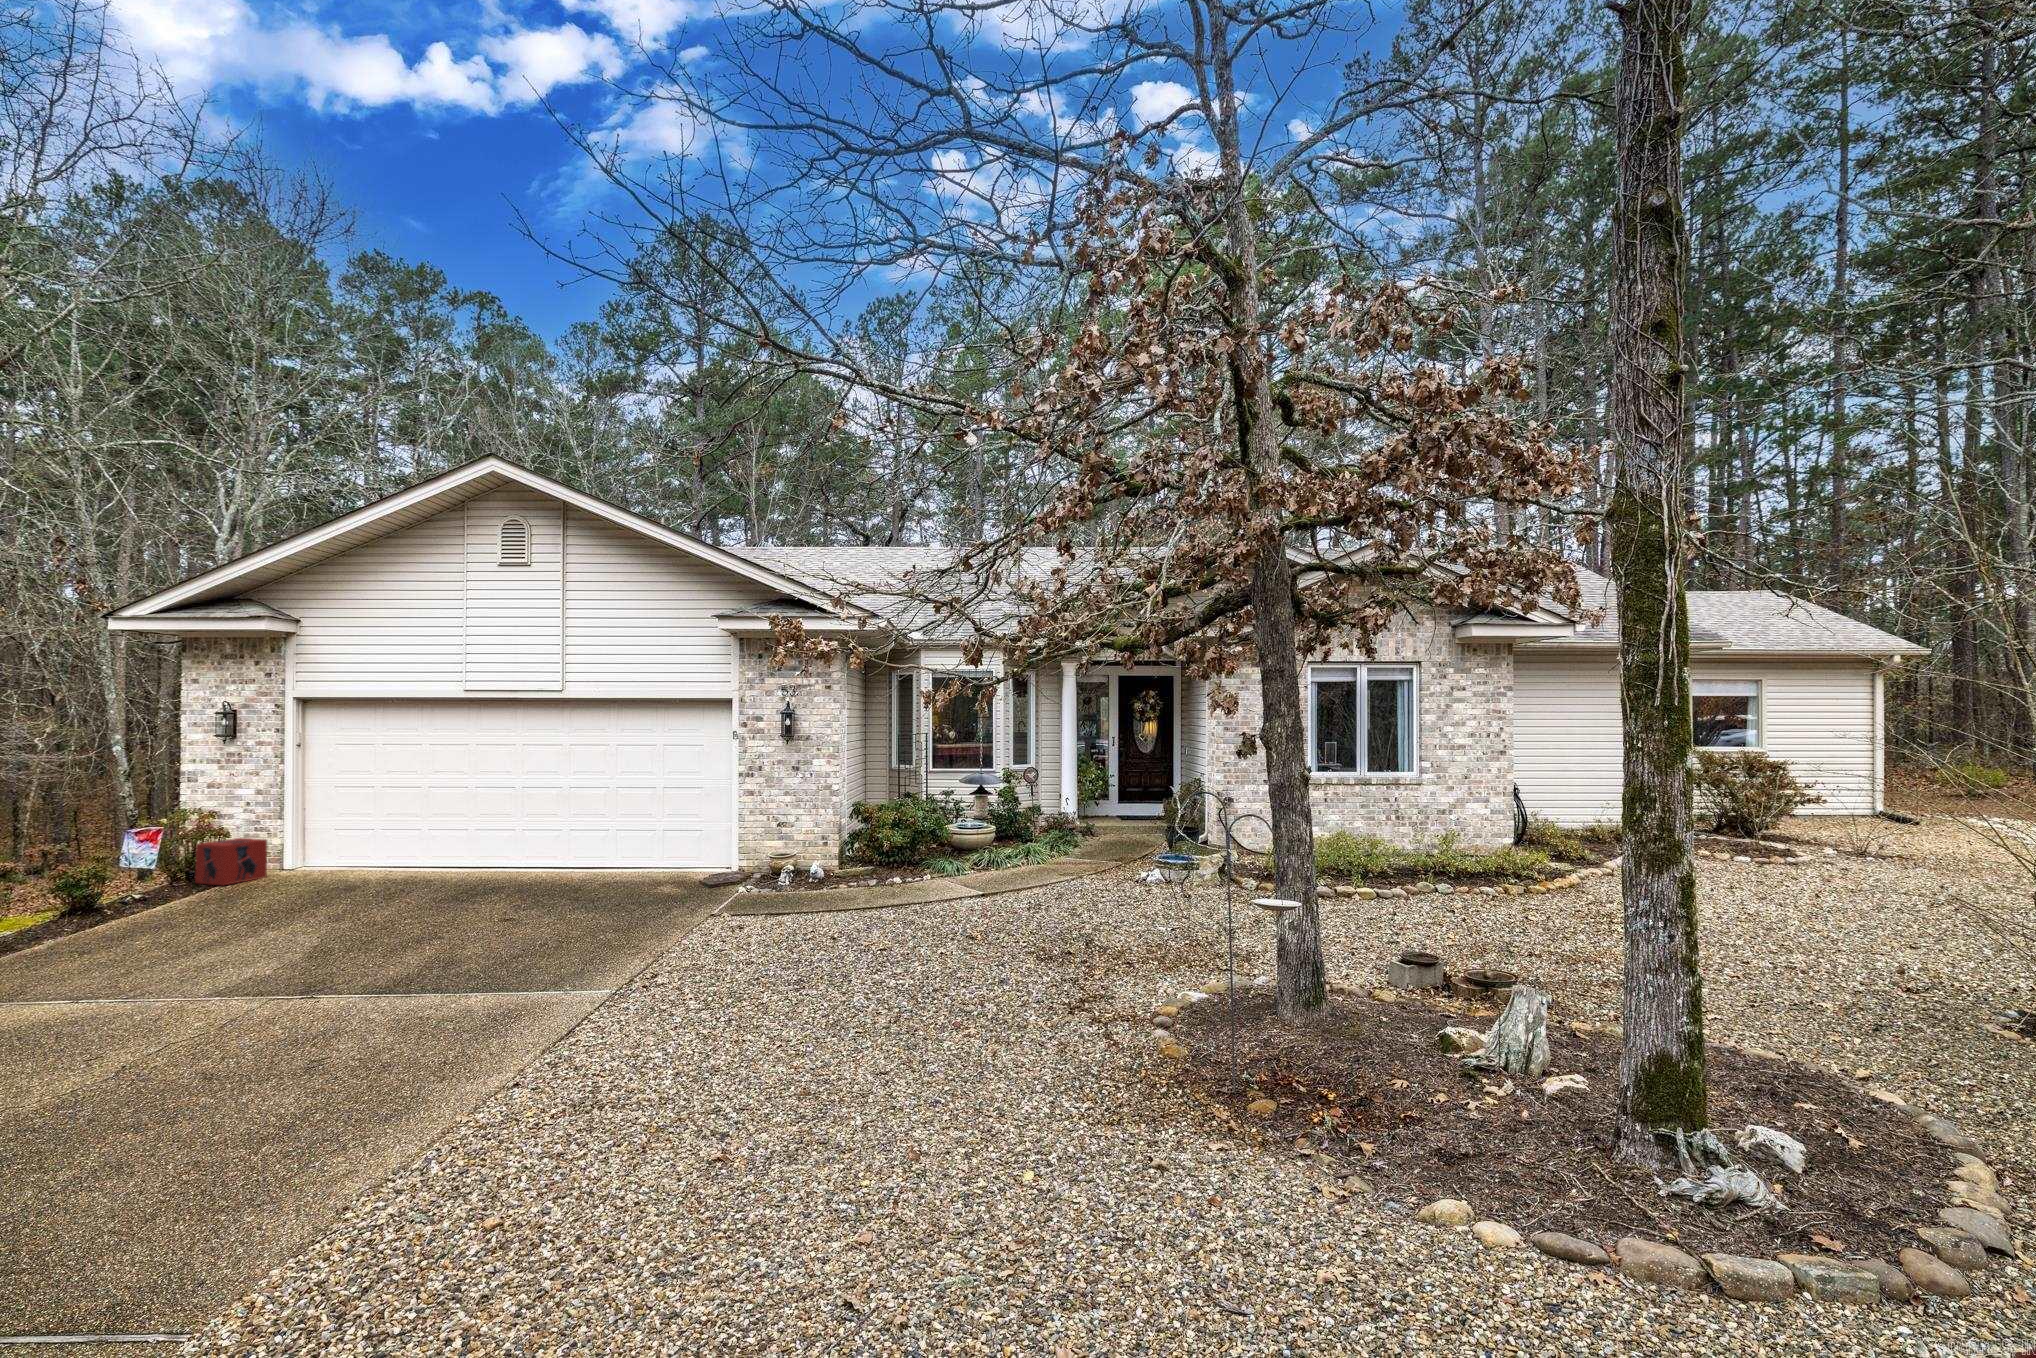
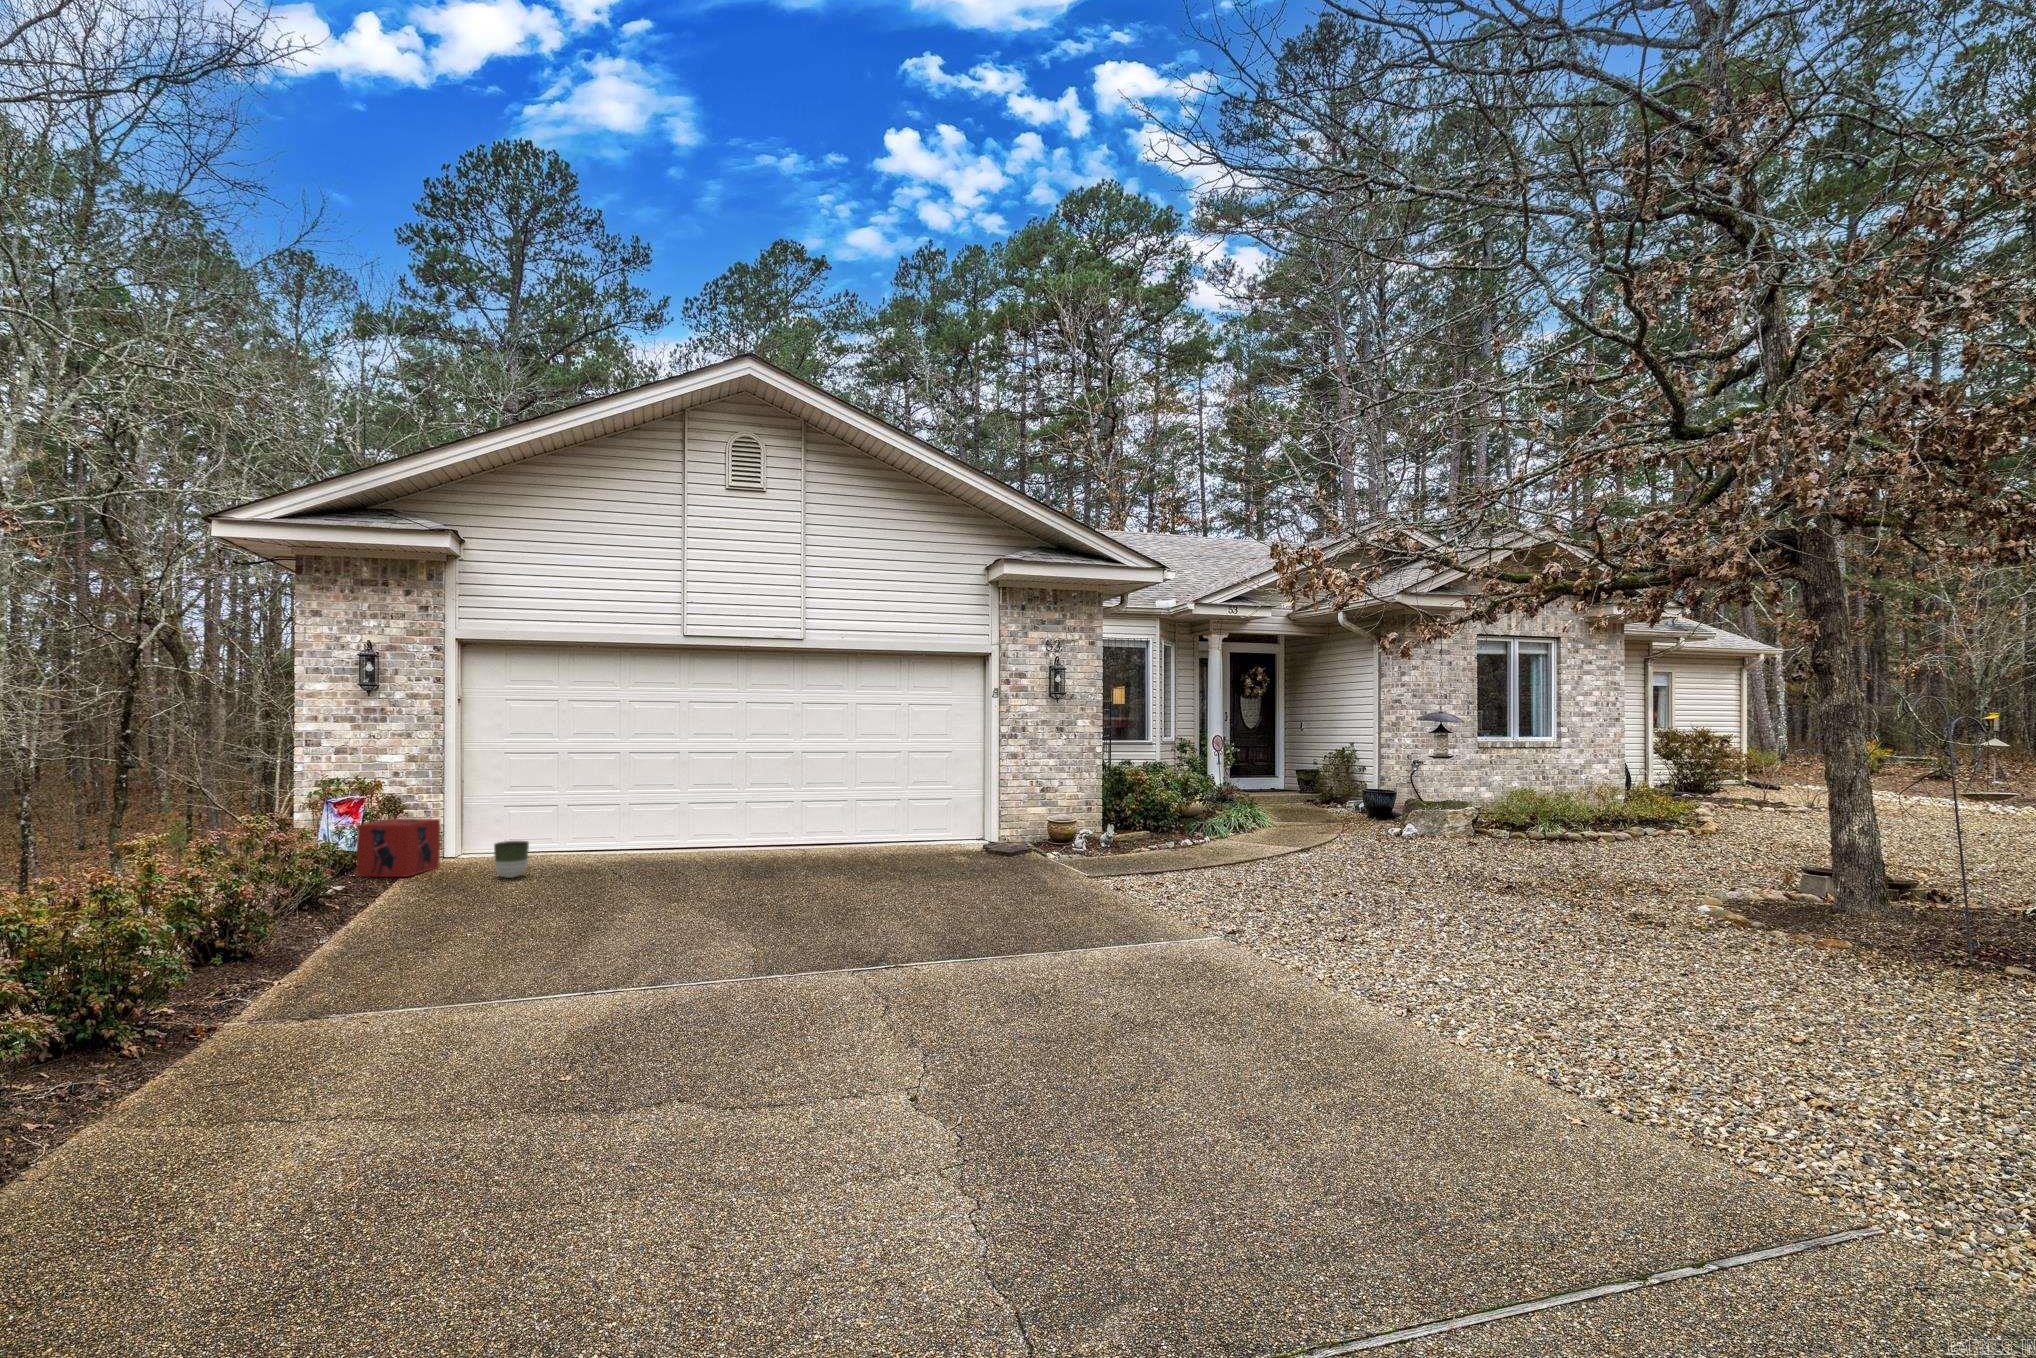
planter: none [276,860,308,890] -> present [494,841,529,878]

